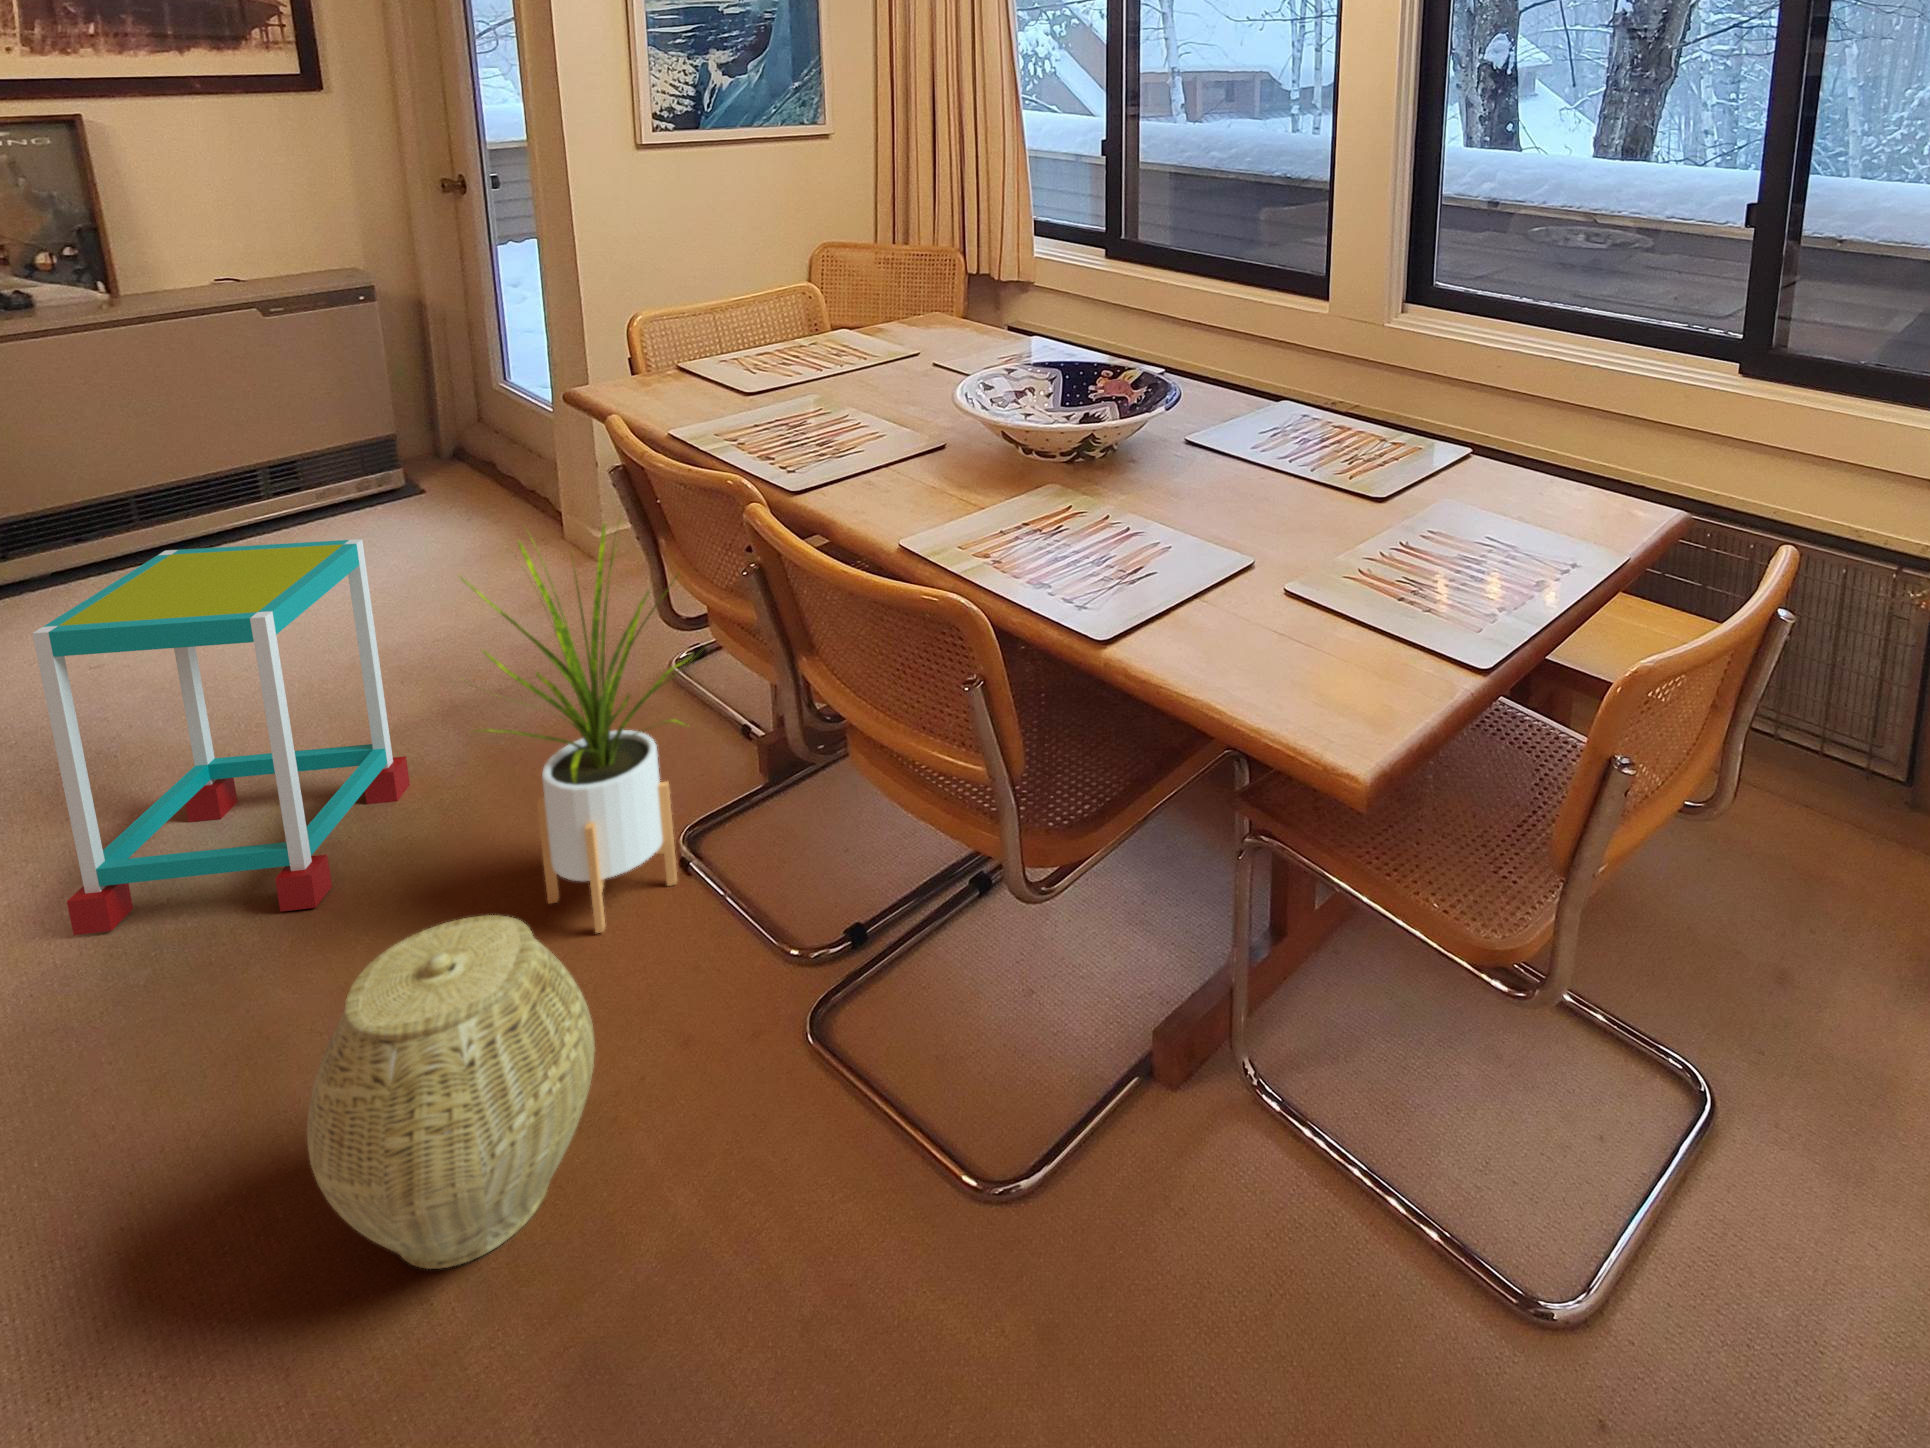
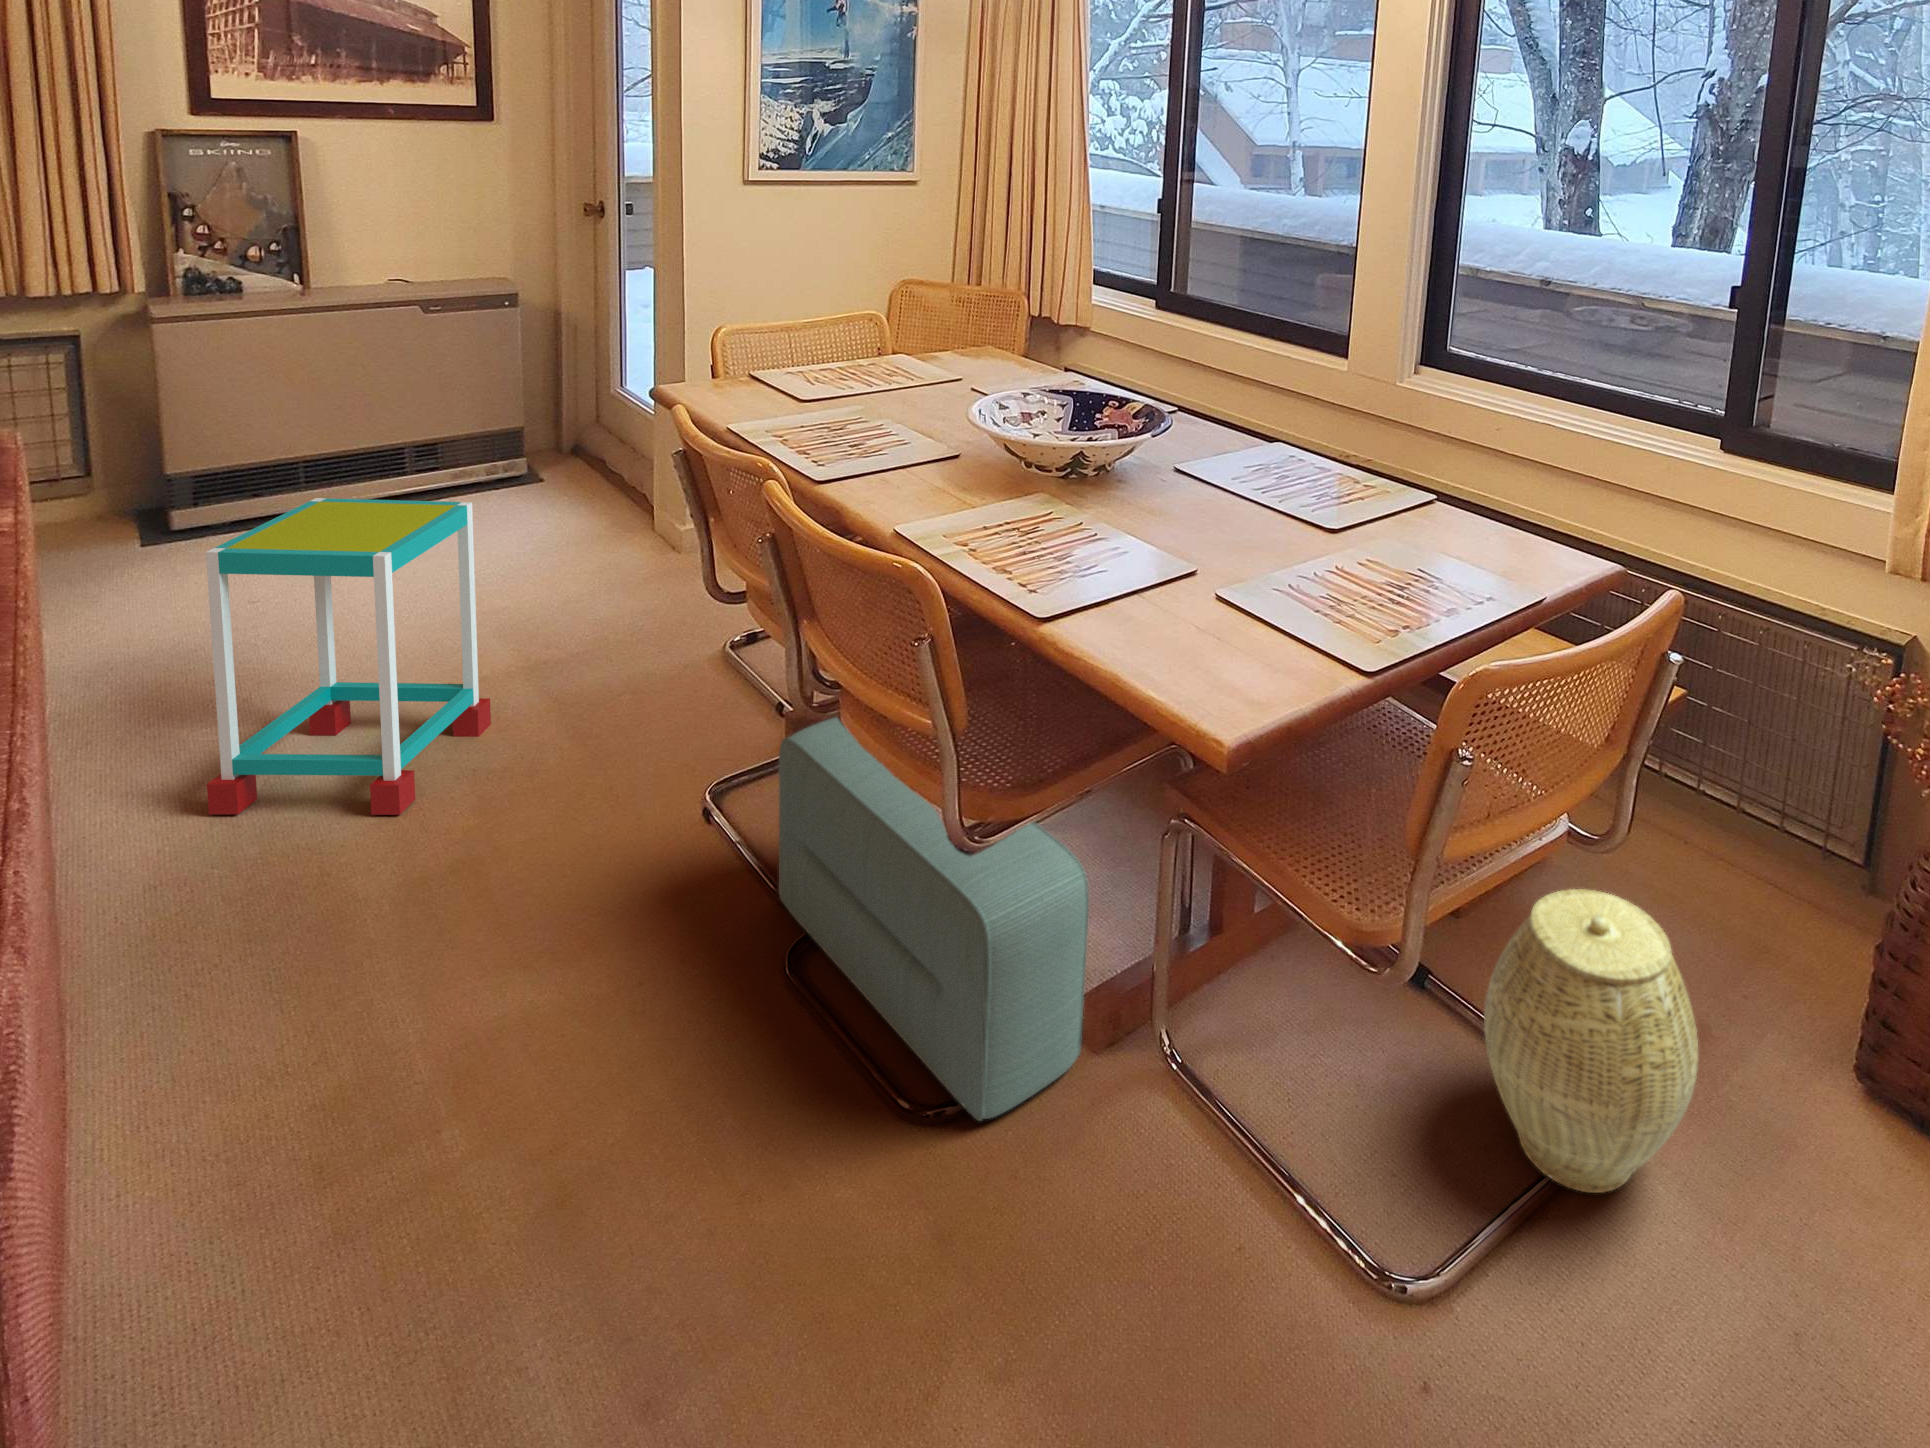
house plant: present [461,515,709,933] -> none [529,489,744,863]
pouf: none [774,732,1161,1190] -> present [779,717,1089,1121]
woven basket: present [307,915,595,1269] -> present [1484,889,1698,1193]

